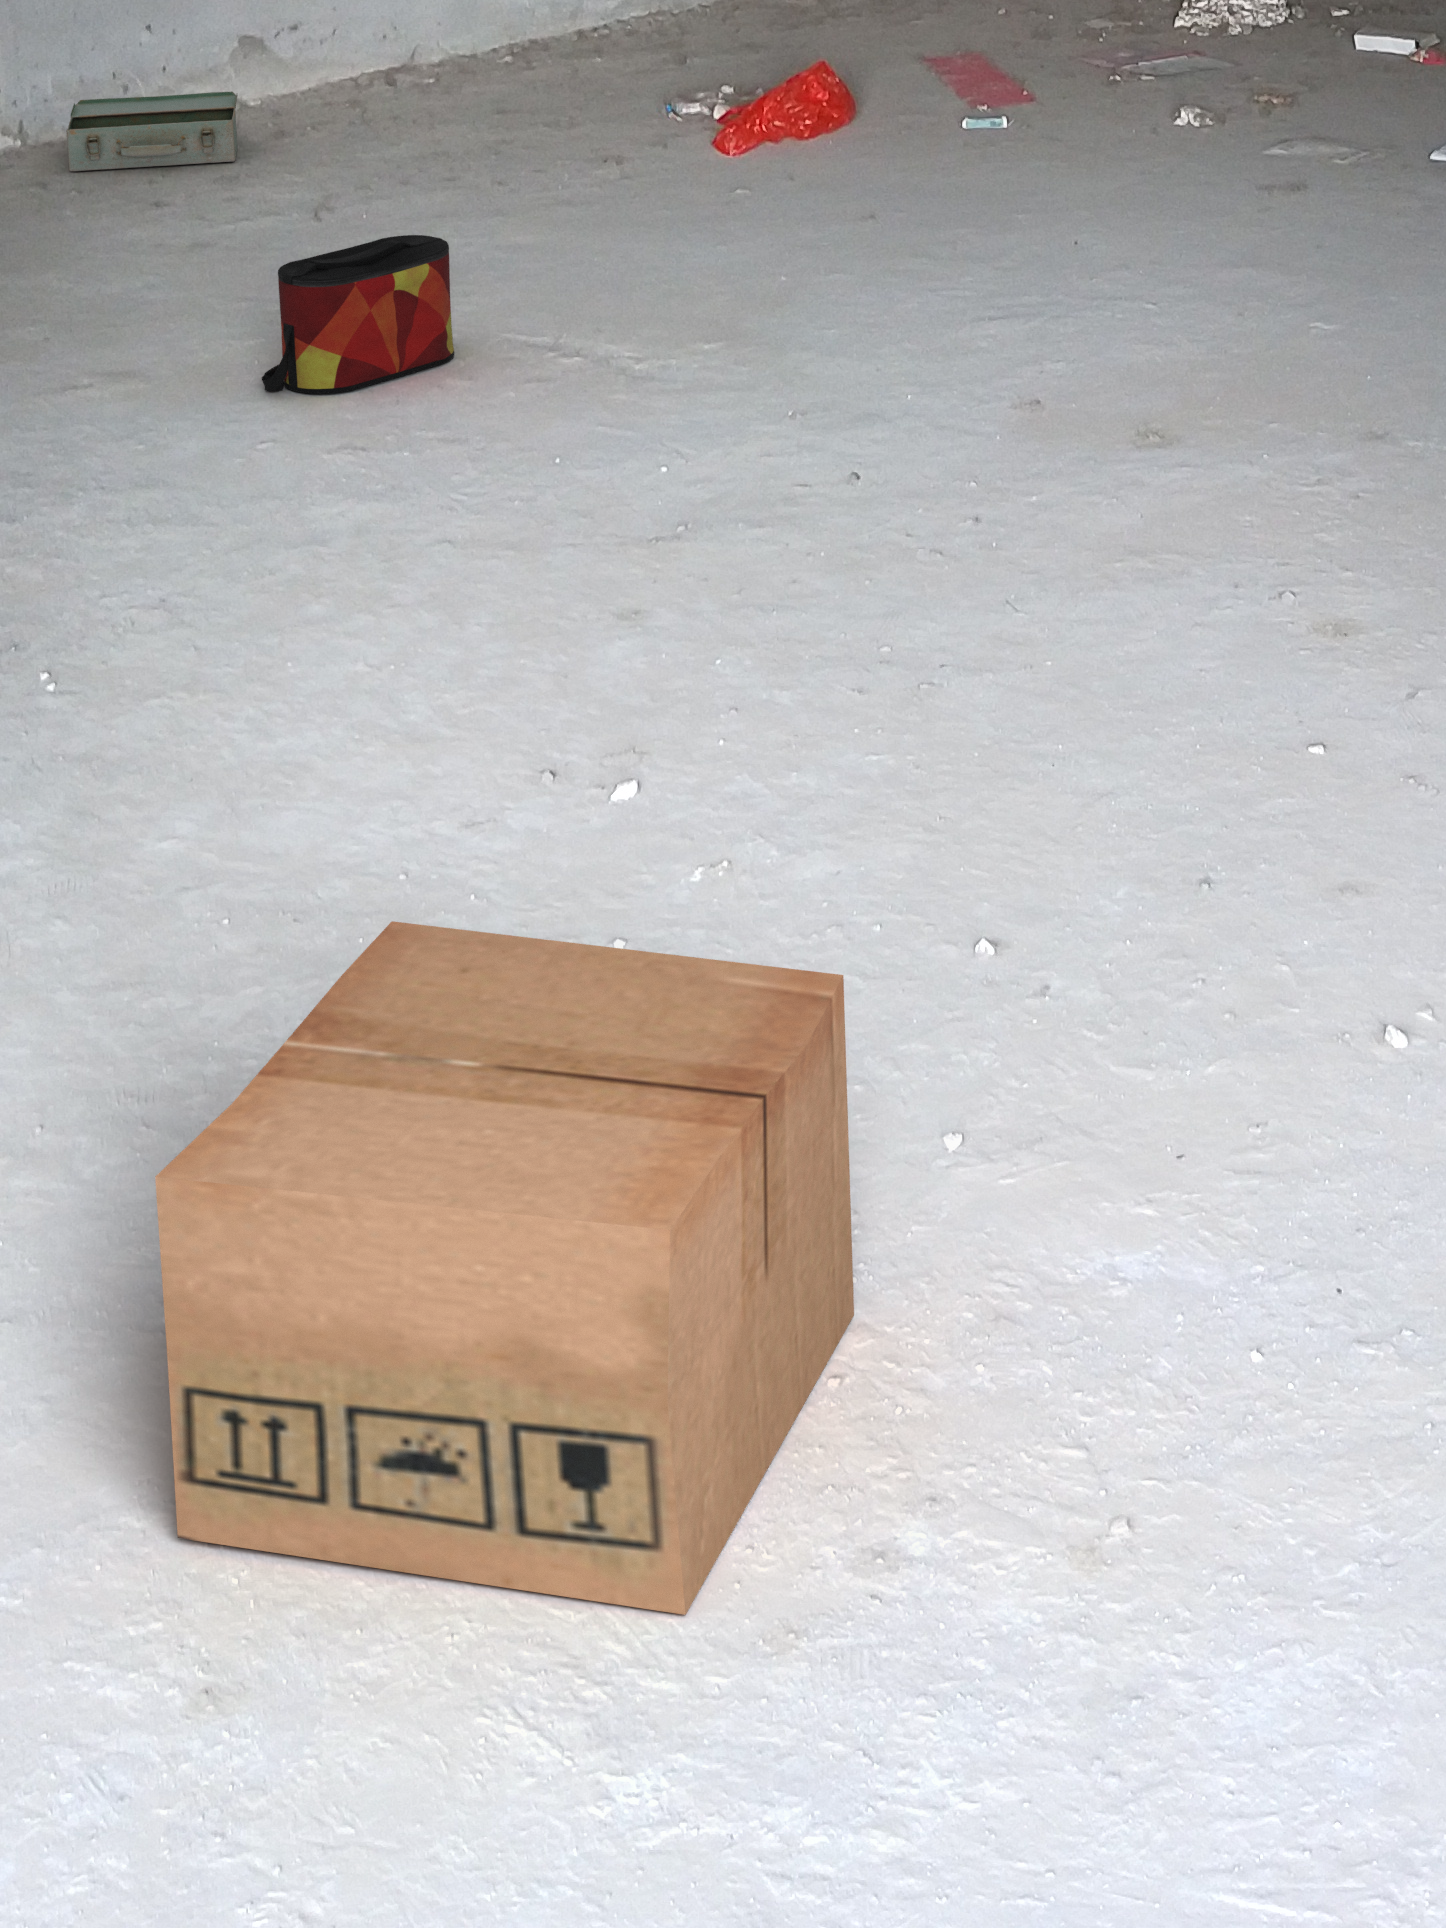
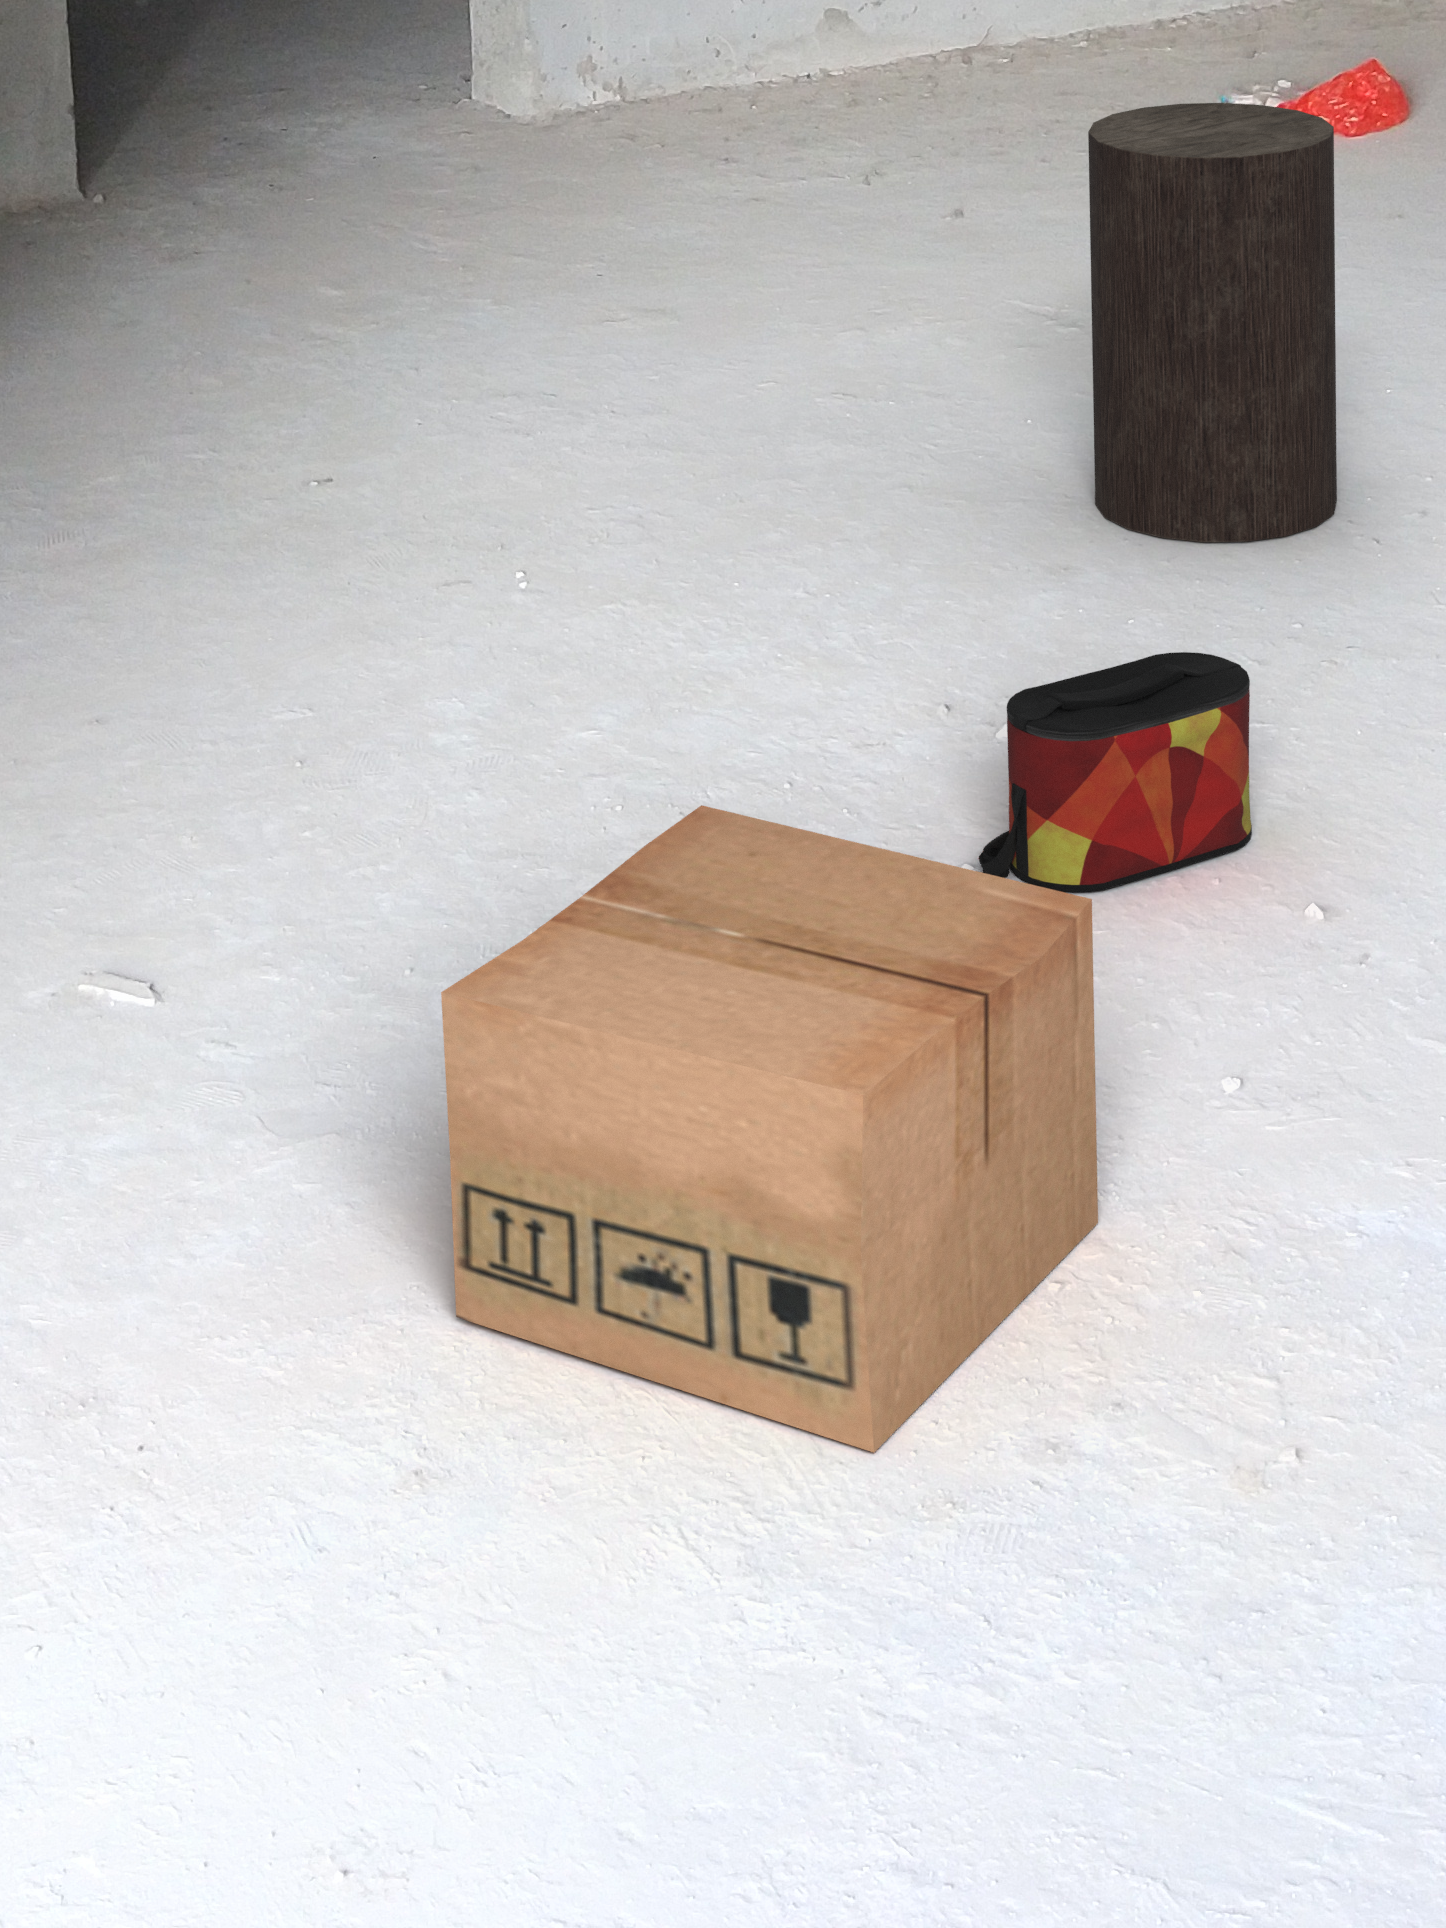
toolbox: present [66,92,238,171] -> none [652,62,815,129]
stool: none [629,115,888,567] -> present [1088,103,1337,542]
bag: present [262,235,454,394] -> present [979,652,1252,892]

